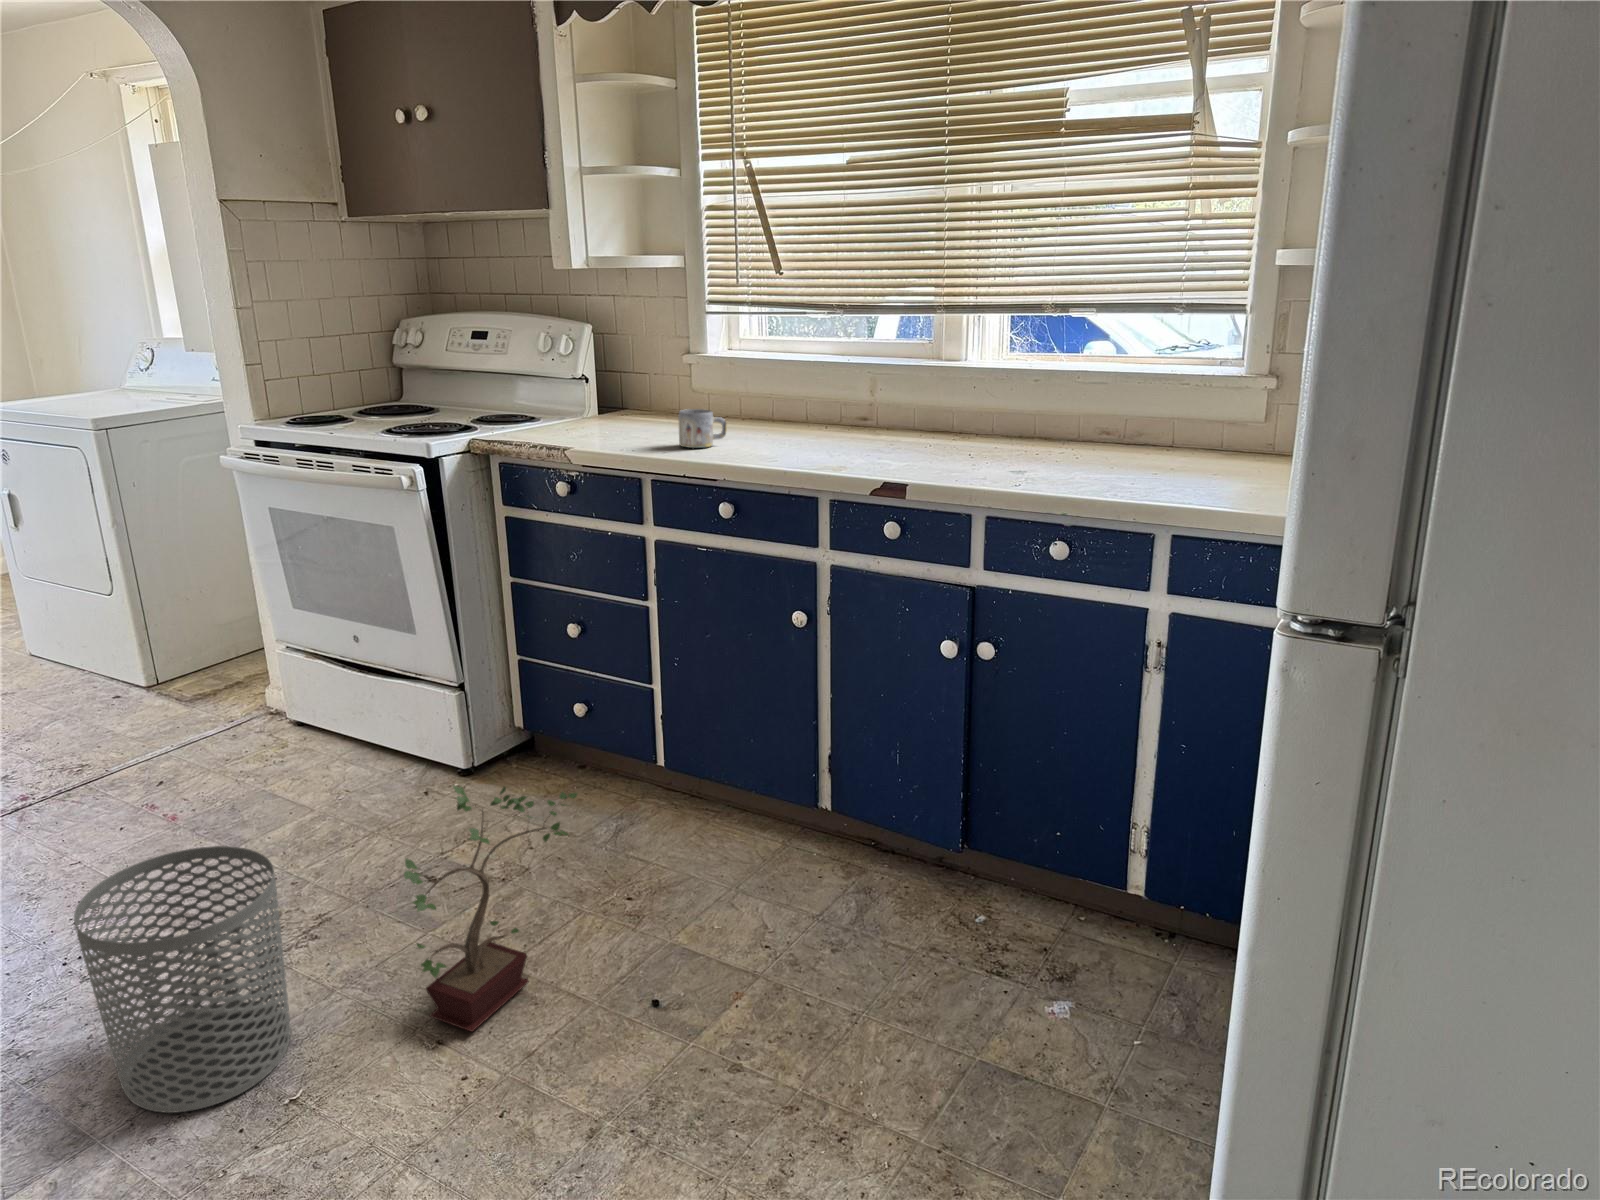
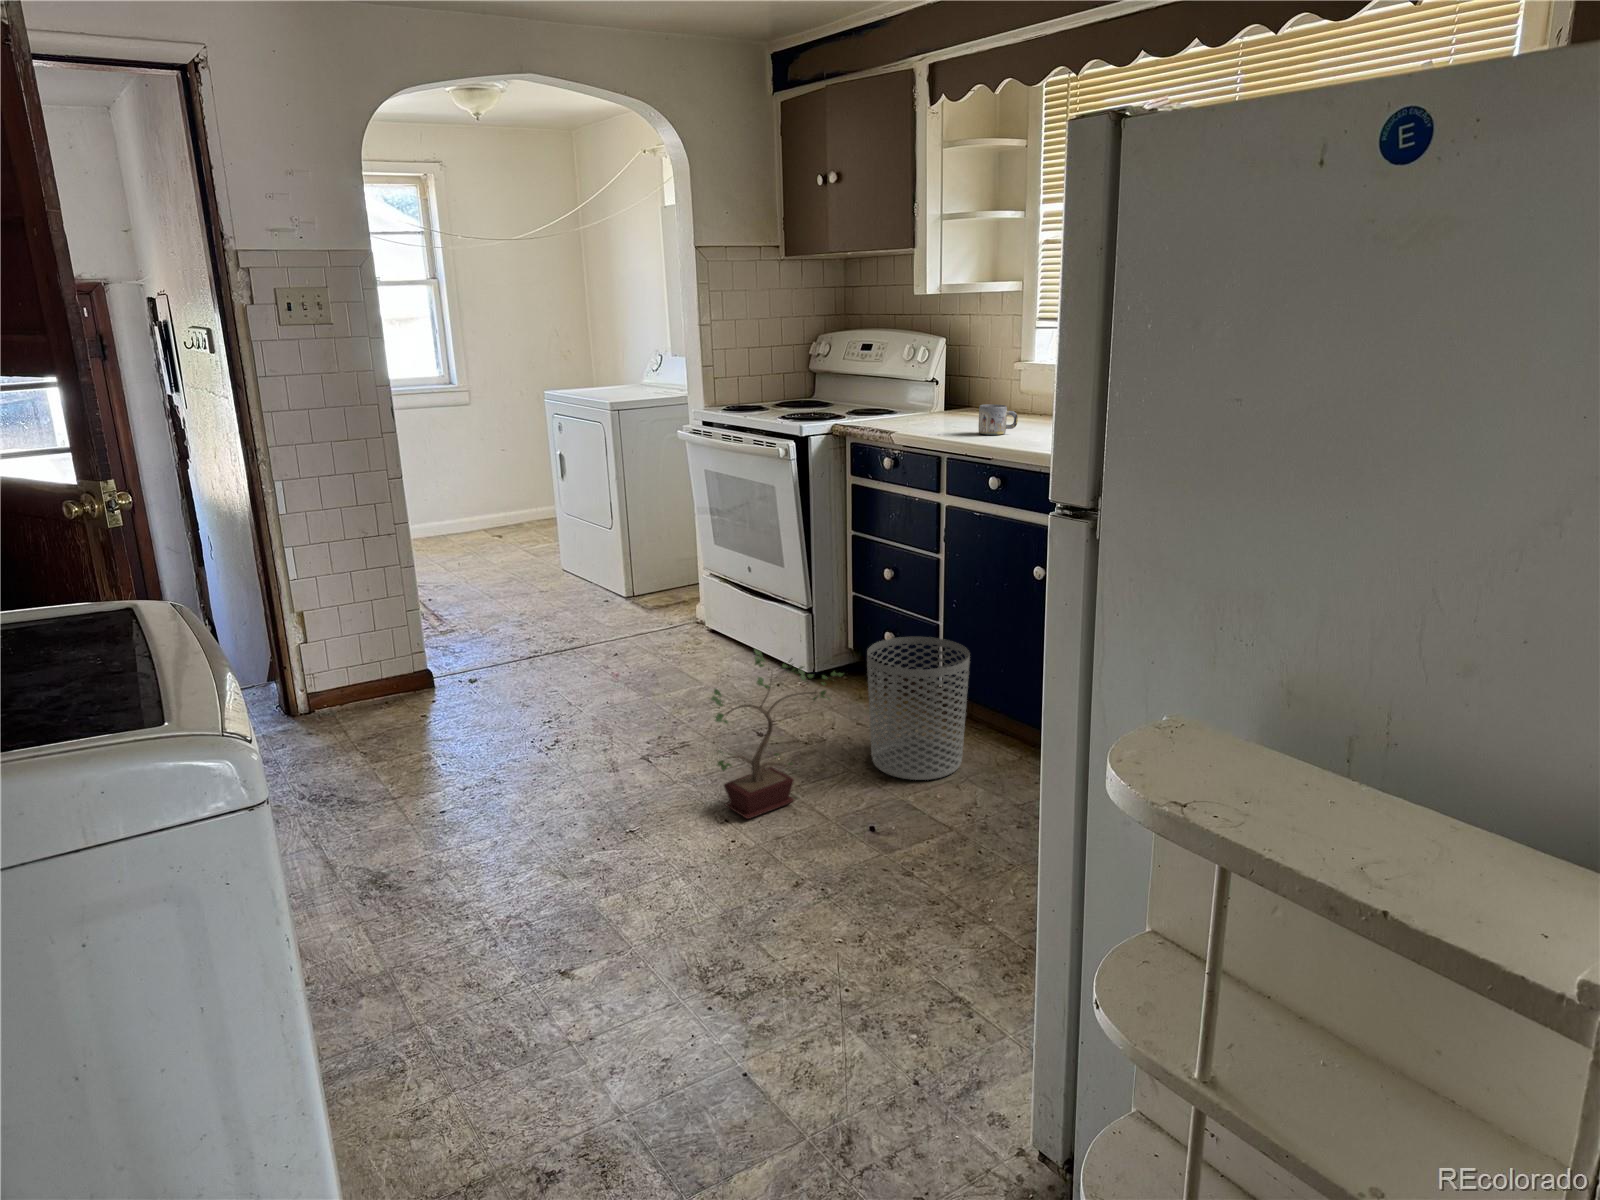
waste bin: present [74,846,291,1113] -> present [867,637,970,780]

